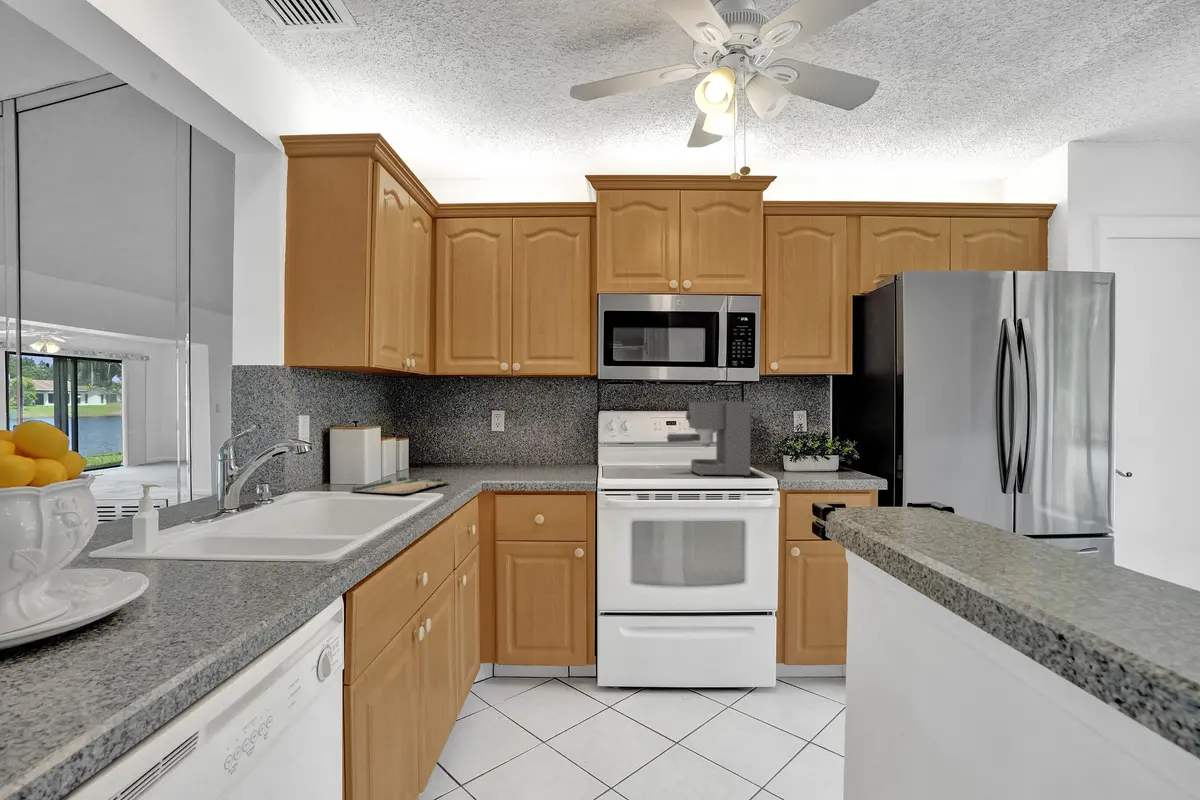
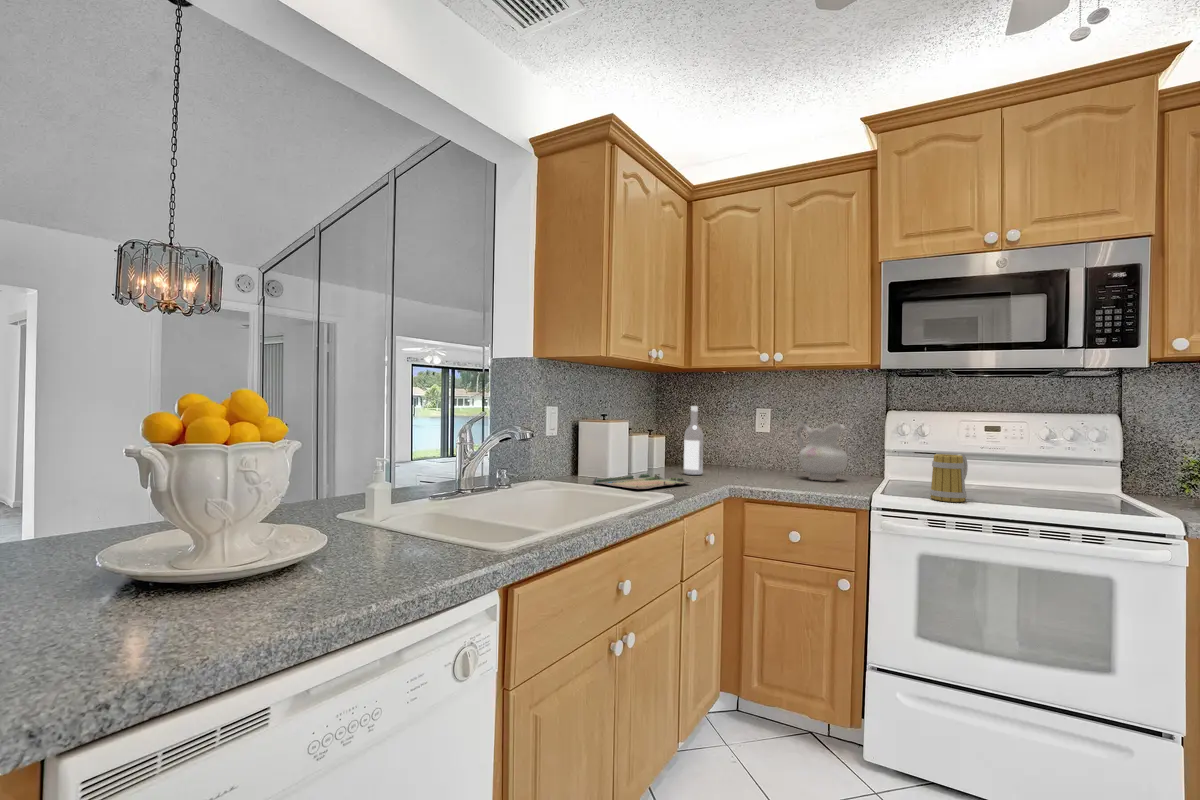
coffee maker: present [667,402,751,476] -> none [981,399,1130,511]
wine bottle: none [437,410,455,474] -> present [684,406,703,475]
ceramic pitcher: none [534,420,575,470] -> present [796,421,847,481]
mug: none [637,444,661,480] -> present [930,454,968,502]

